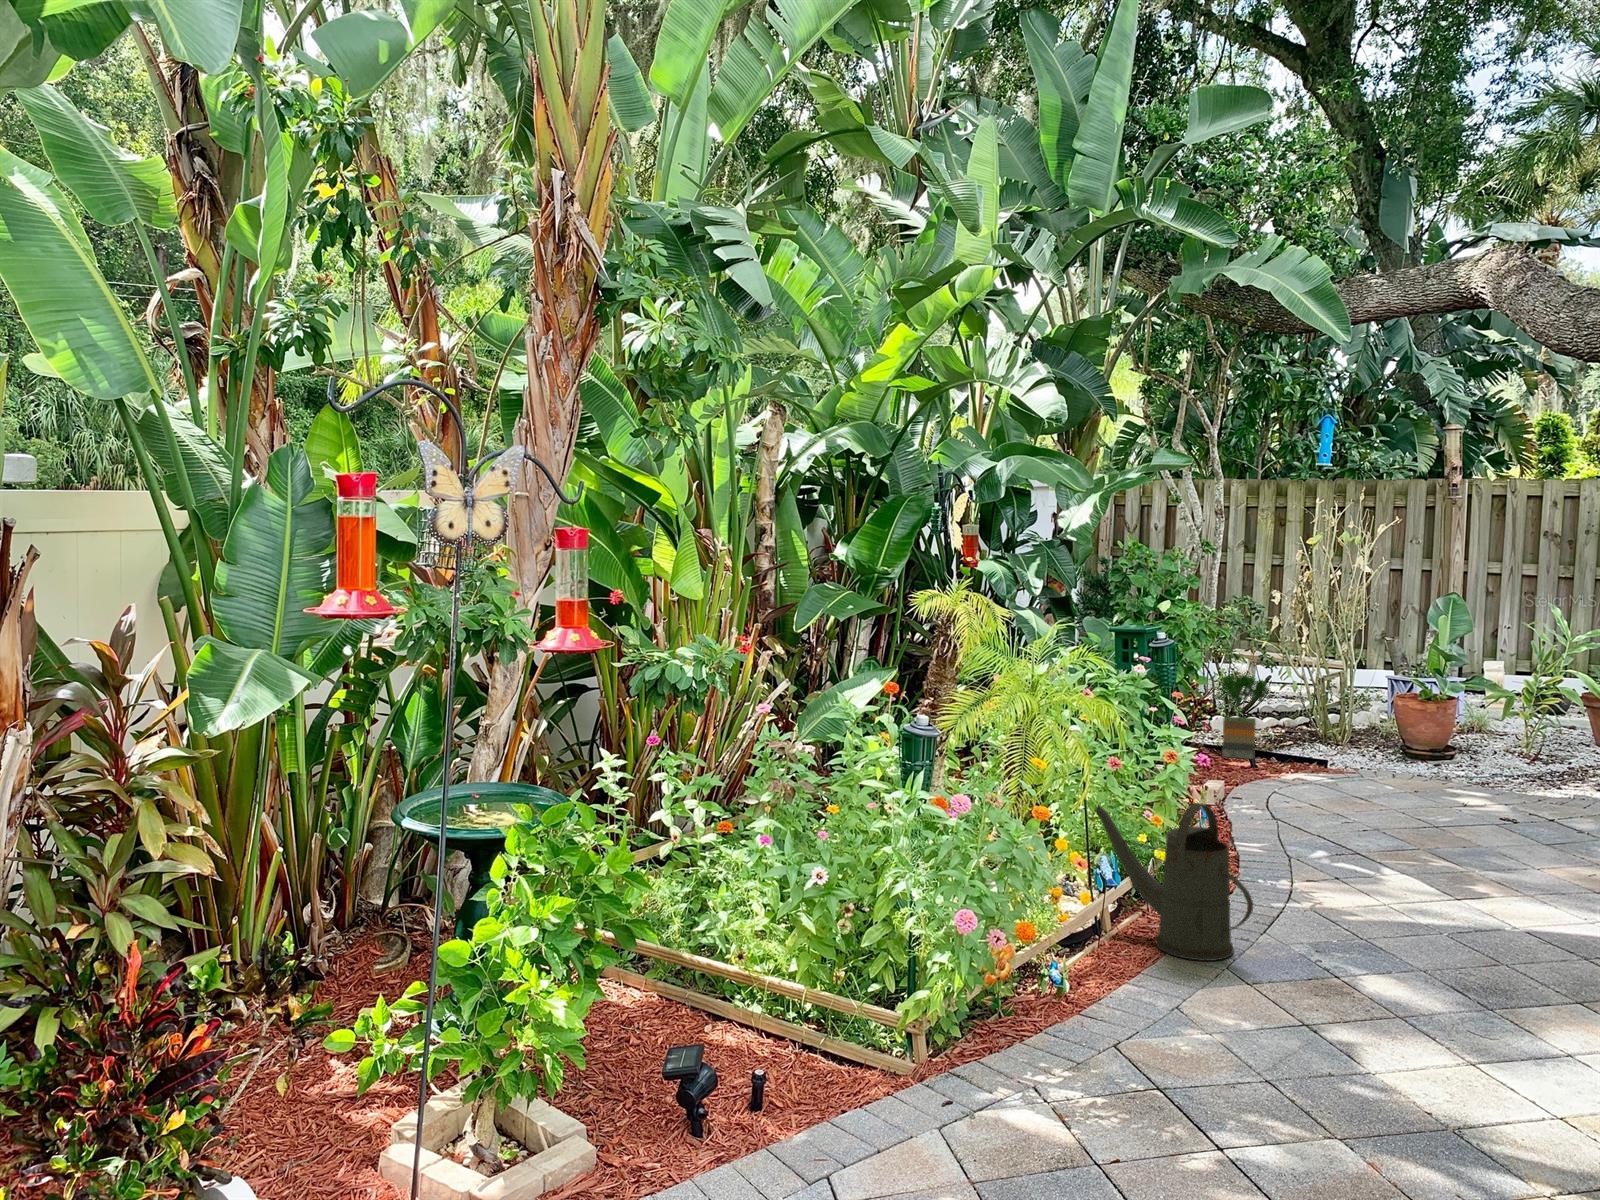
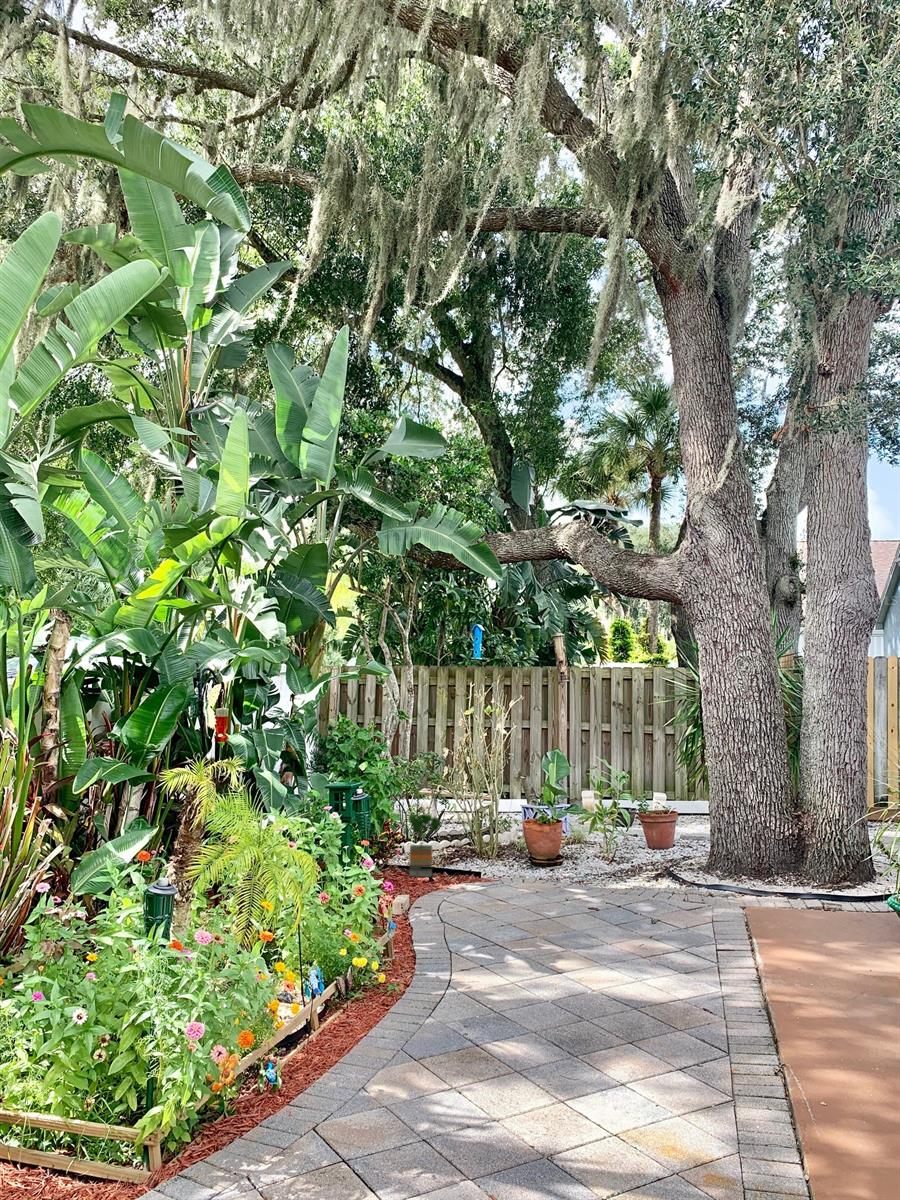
watering can: present [1095,803,1253,961] -> none [306,924,415,1045]

